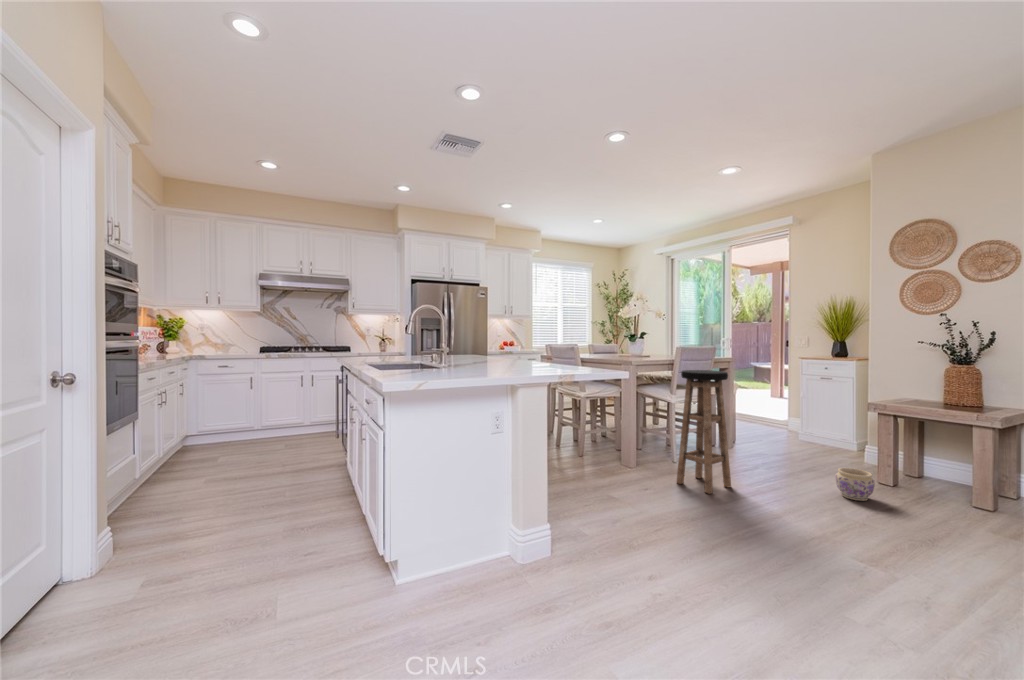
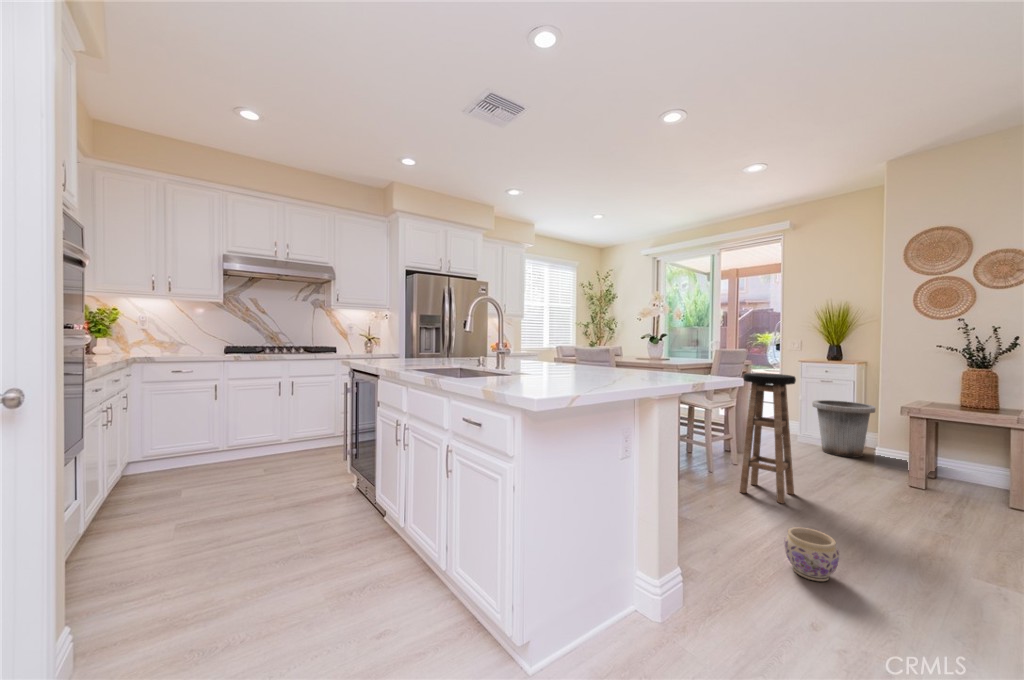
trash can: none [800,401,864,460] -> present [812,400,876,458]
planter: present [835,468,875,501] -> present [784,527,839,582]

